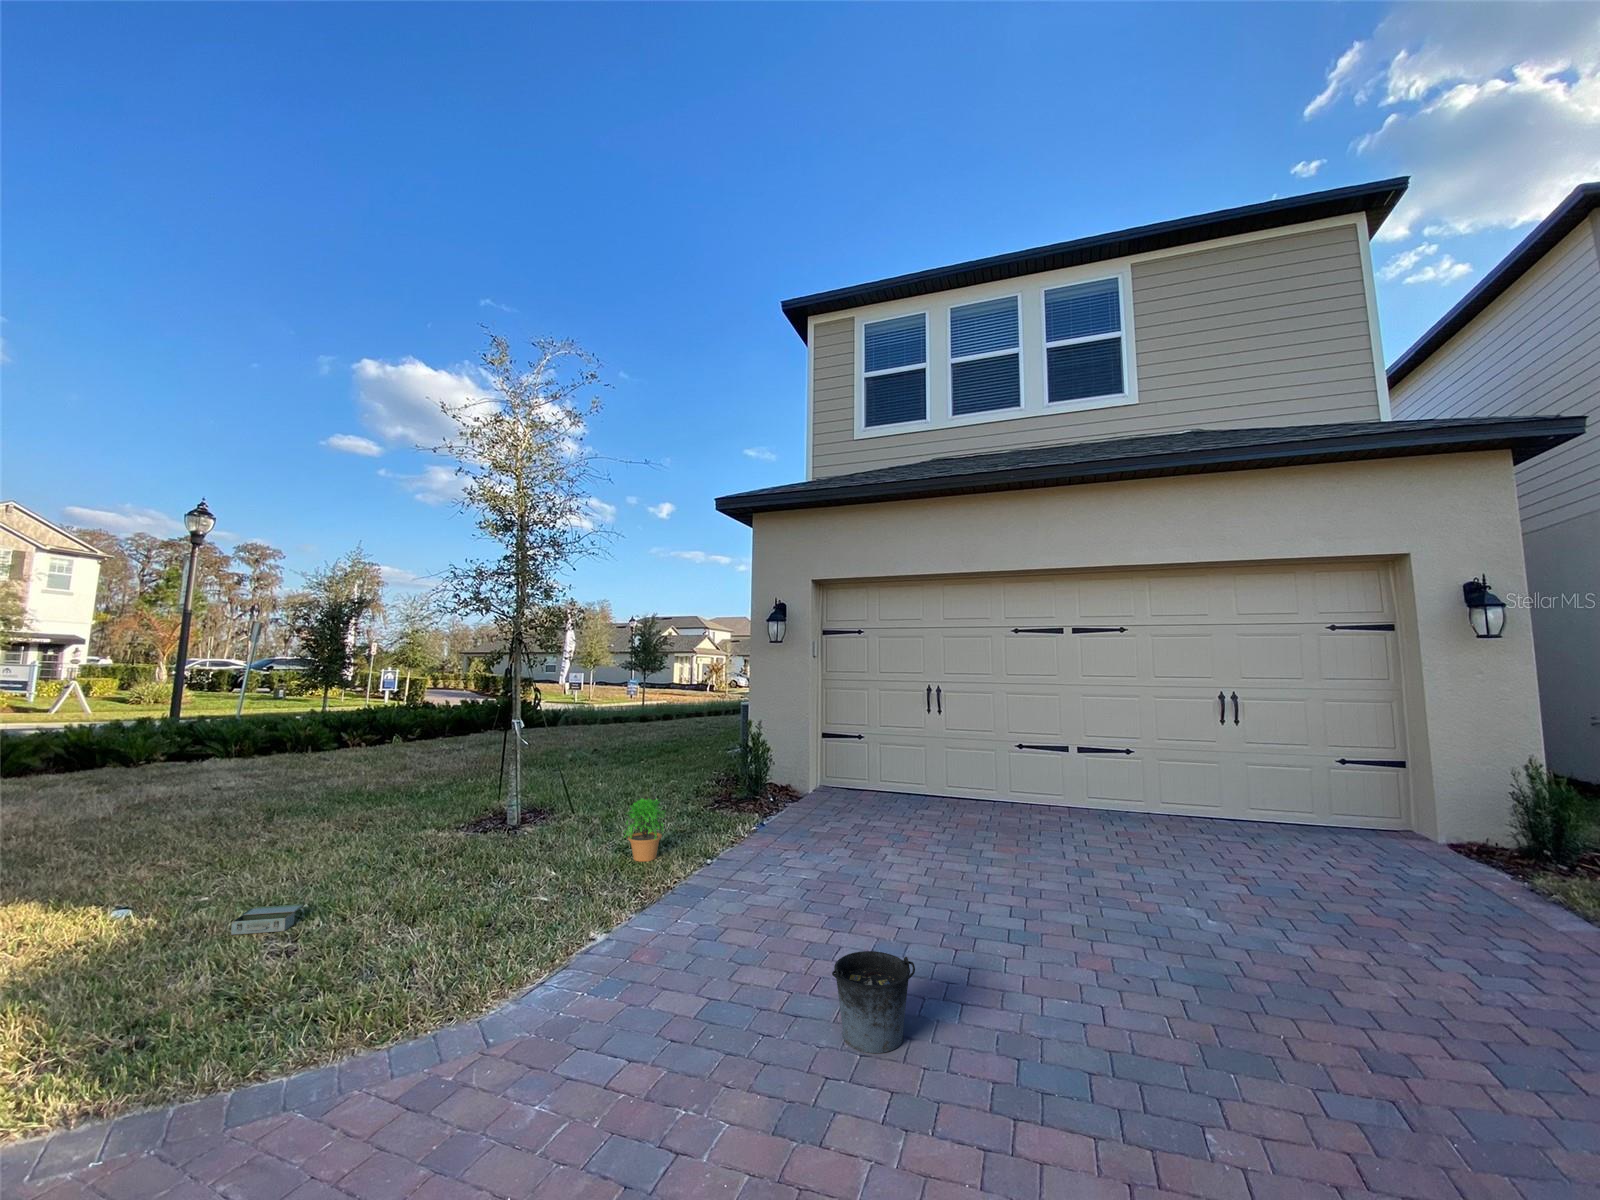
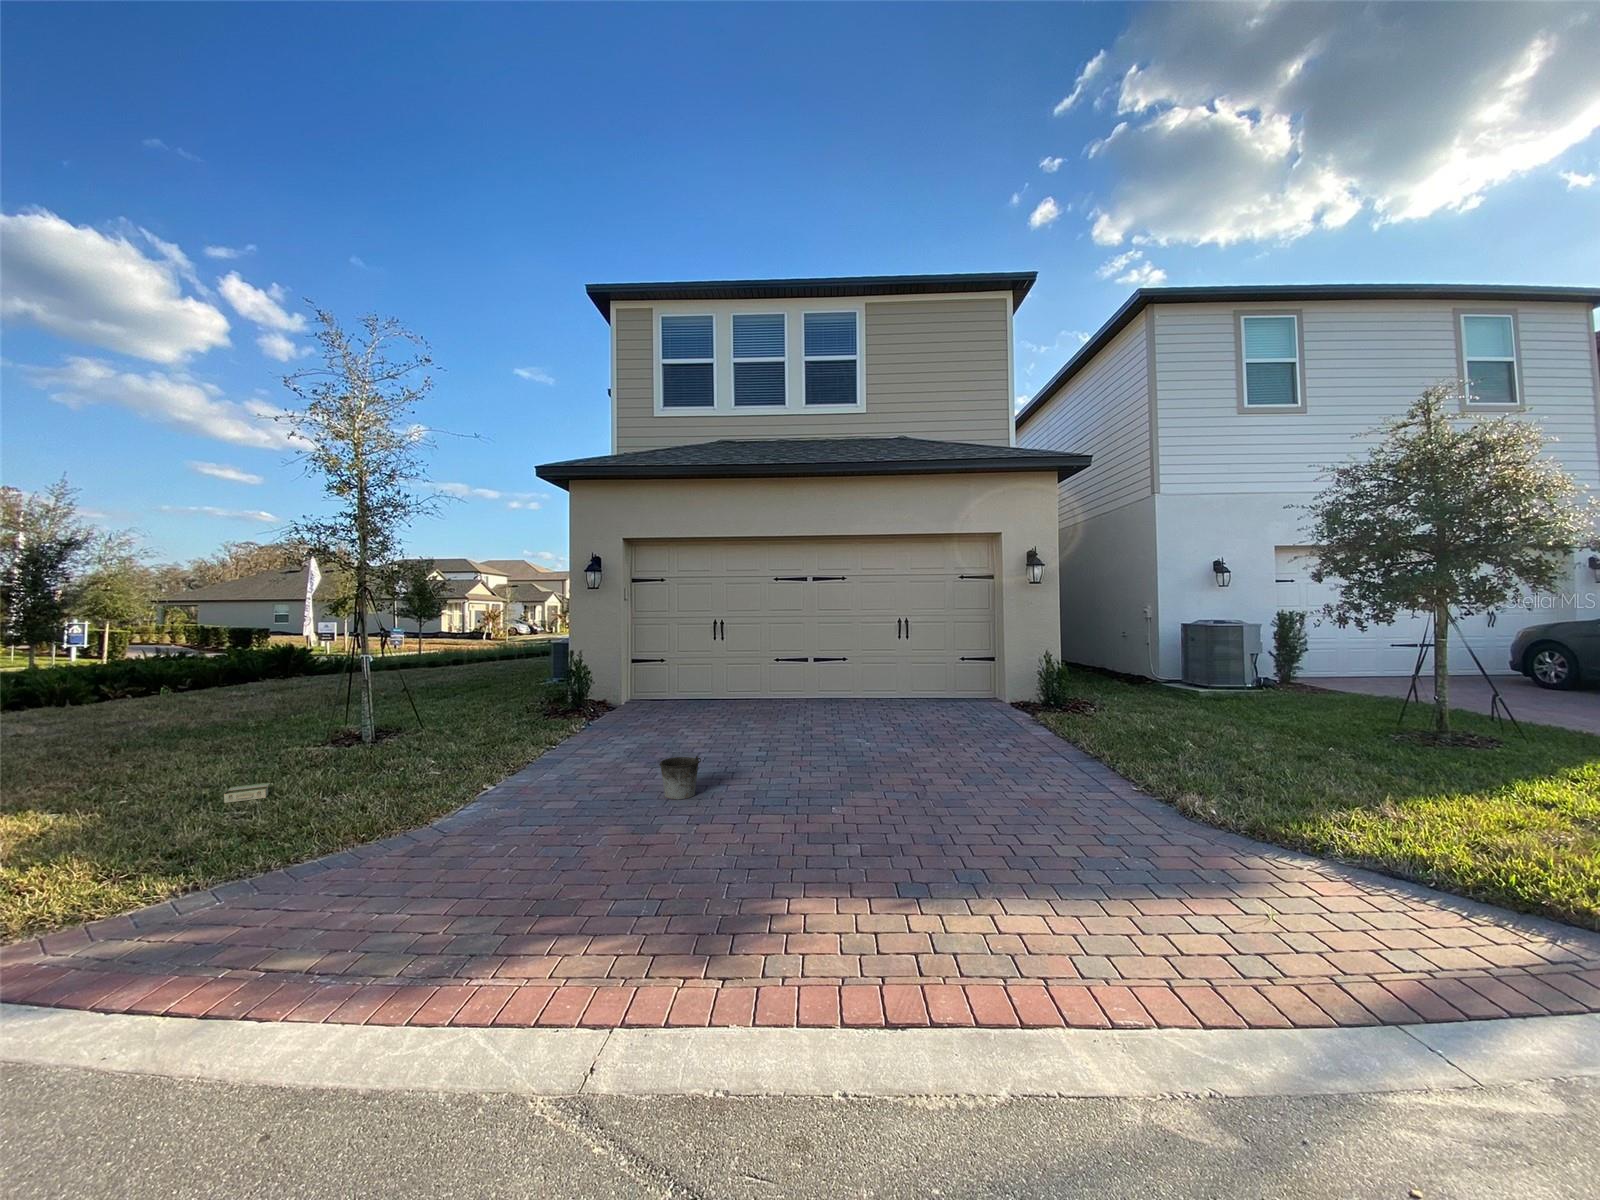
potted plant: present [624,798,665,861] -> none [492,703,527,747]

